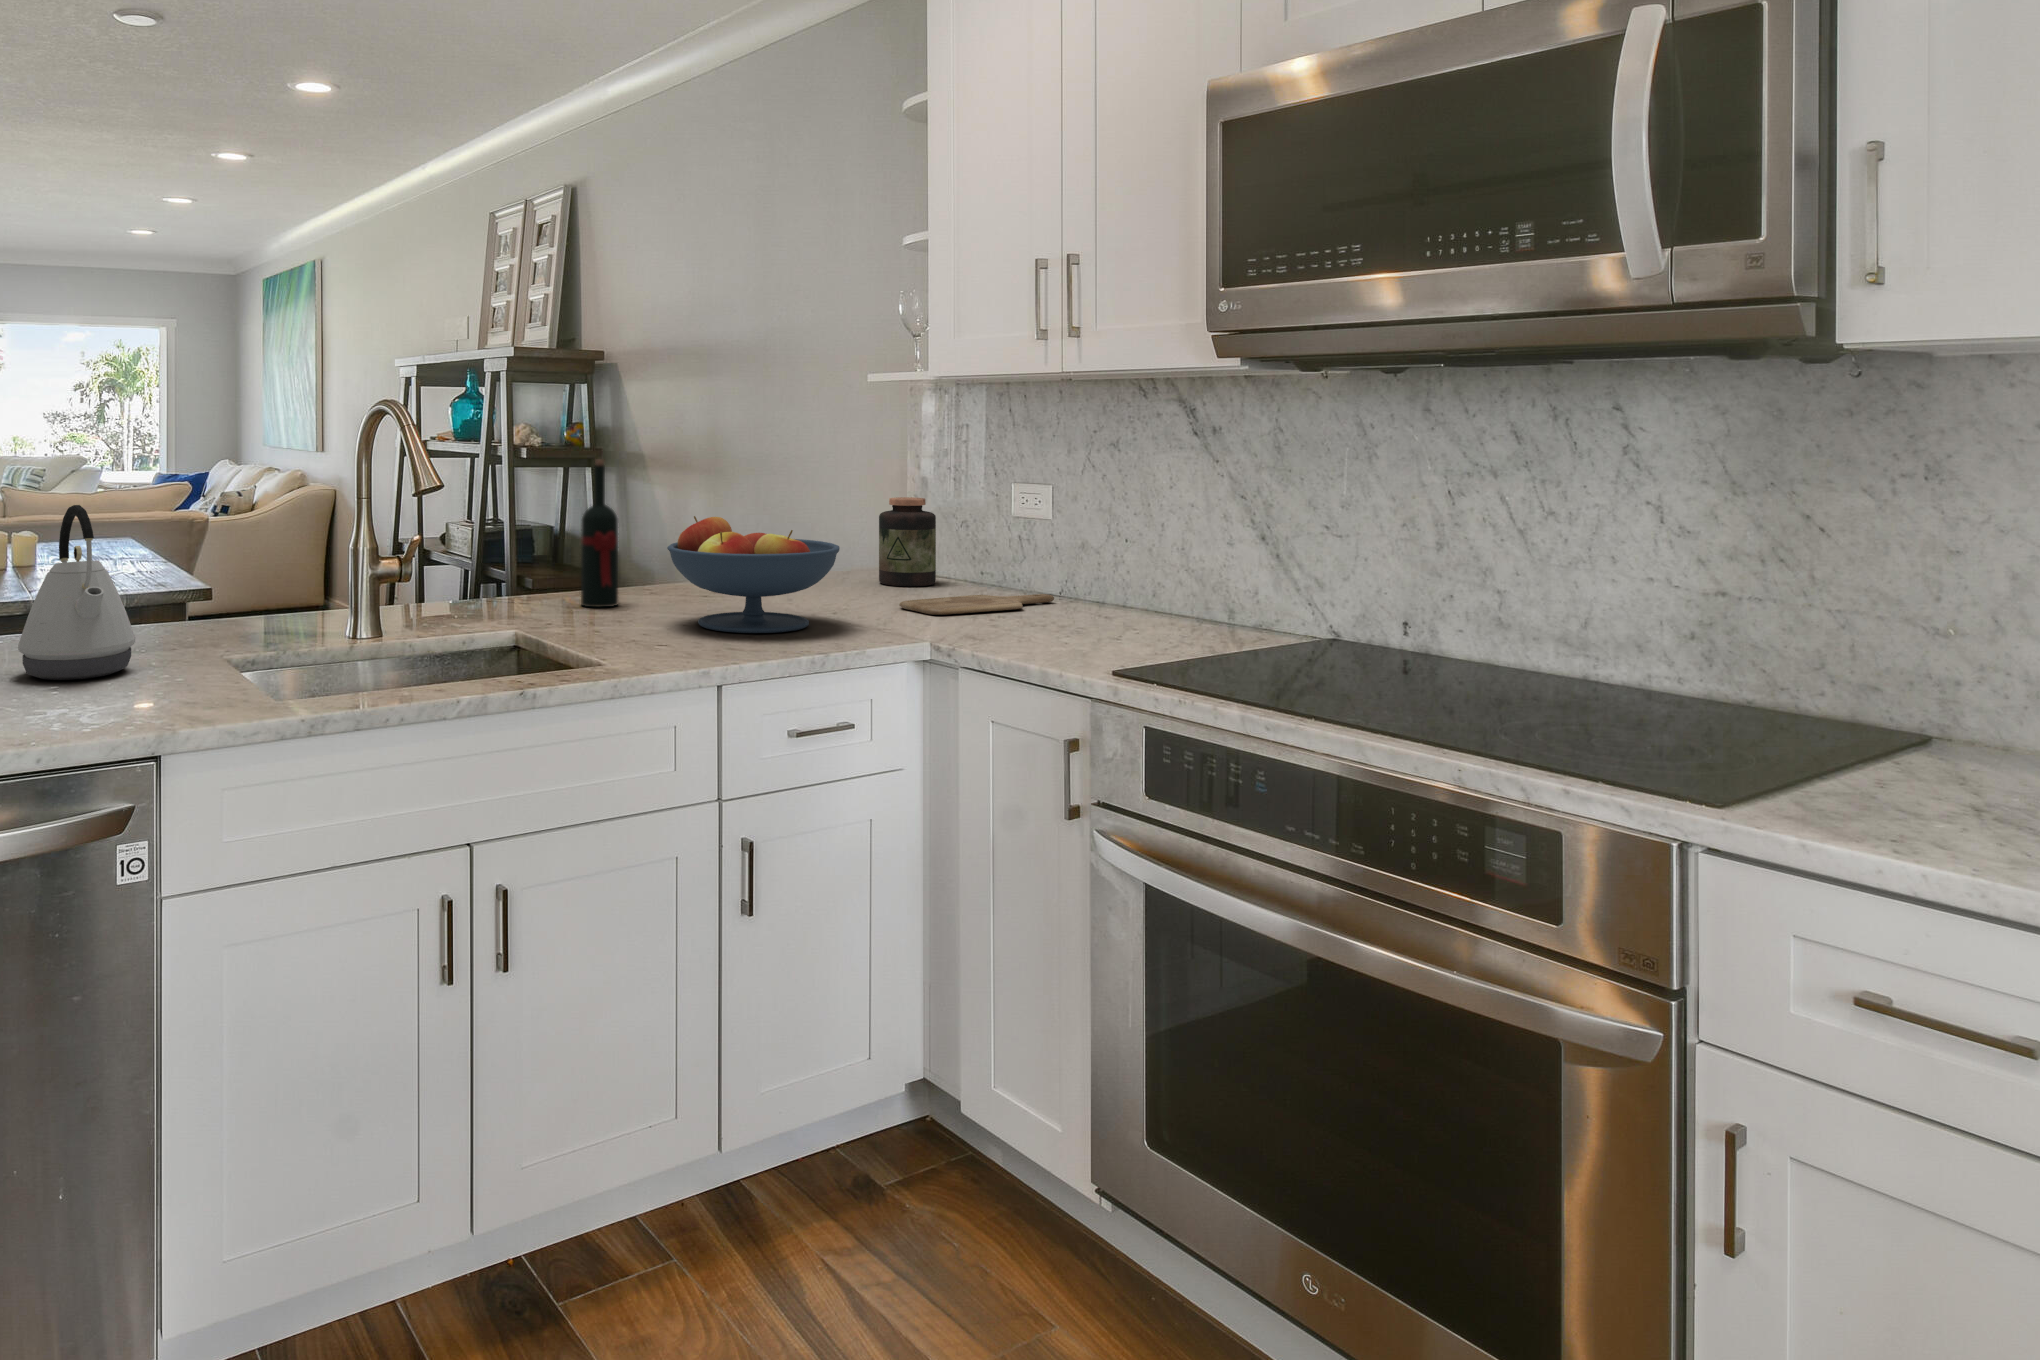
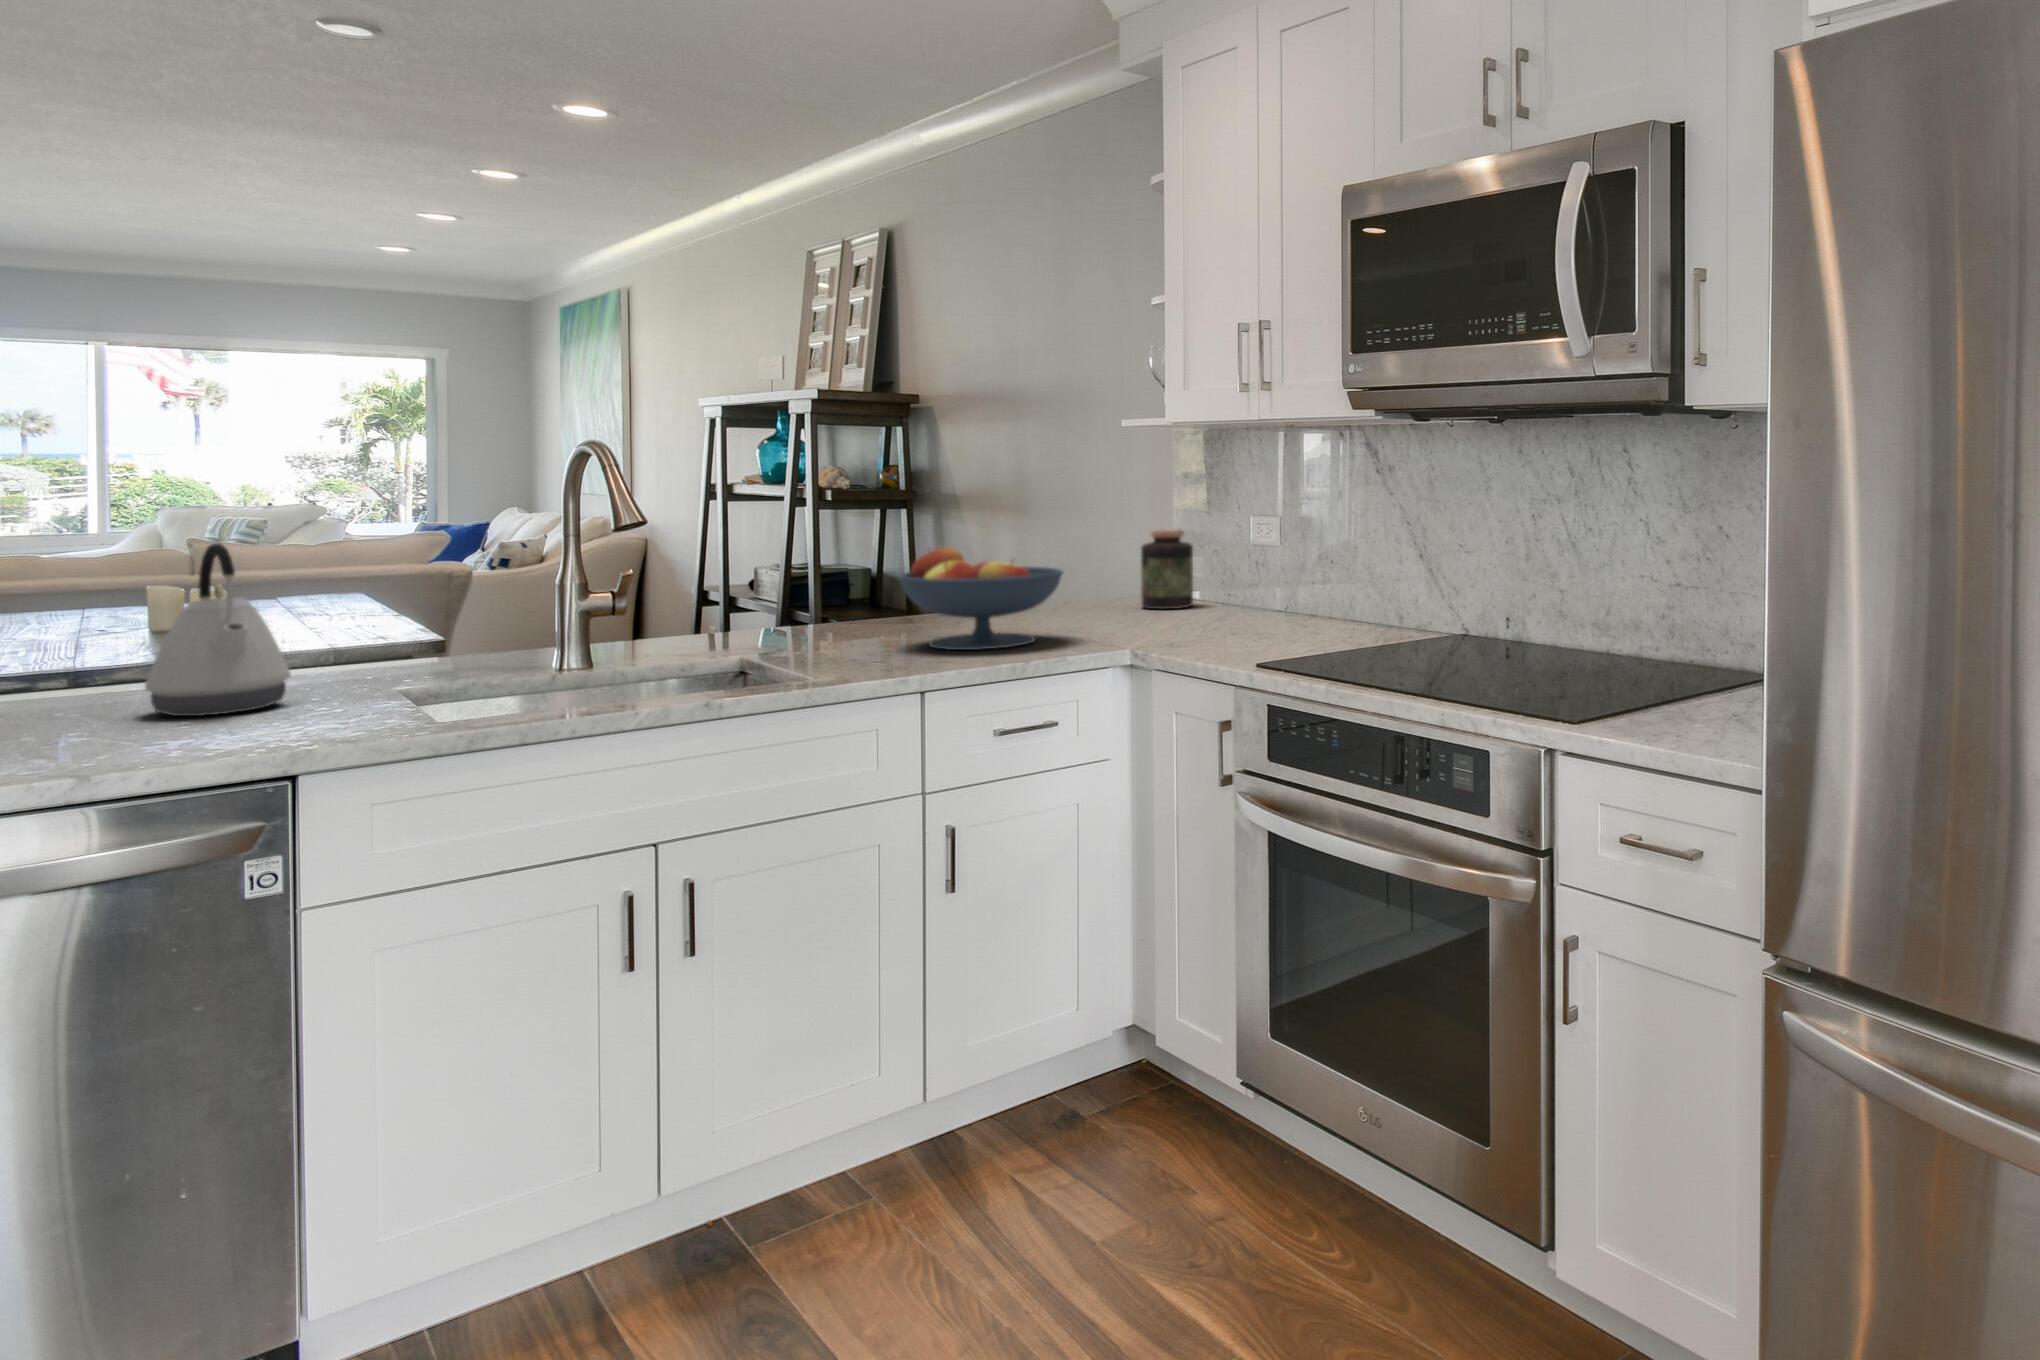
wine bottle: present [581,459,618,607] -> none [827,497,867,636]
cutting board: present [899,594,1054,615] -> none [1136,611,1279,630]

